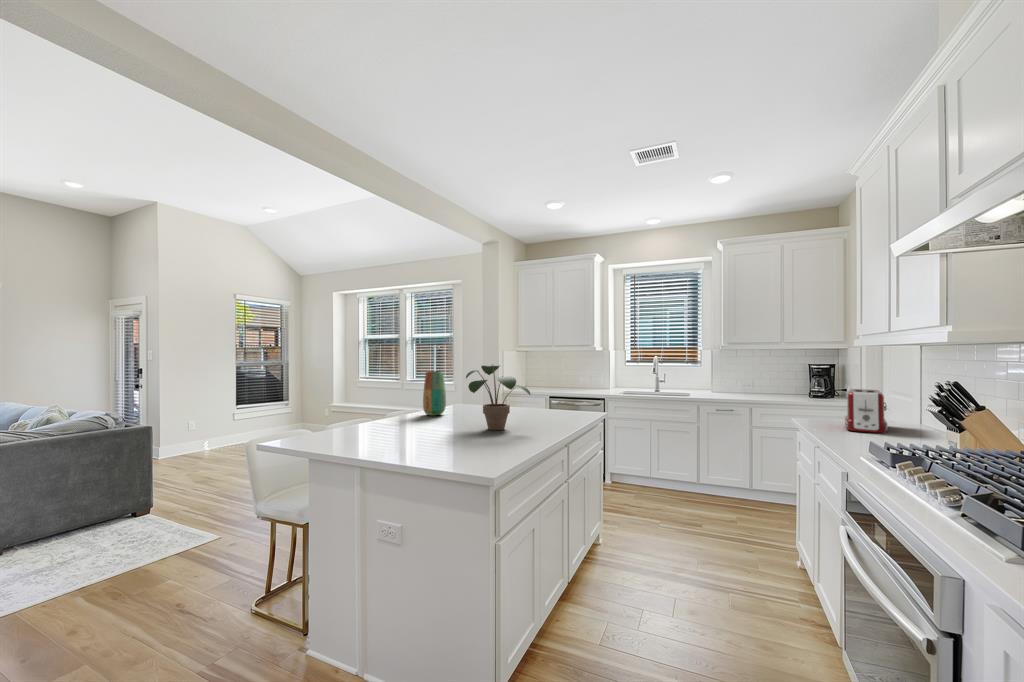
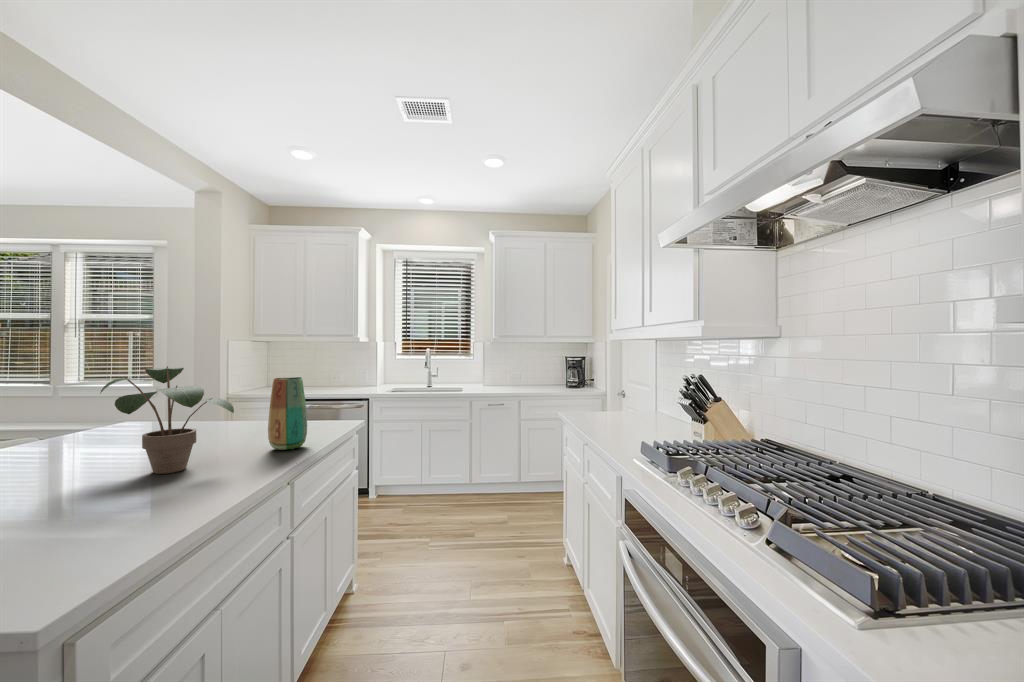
vase: present [423,371,446,416] -> present [268,377,307,450]
toaster: present [845,389,888,433] -> none [606,381,642,425]

